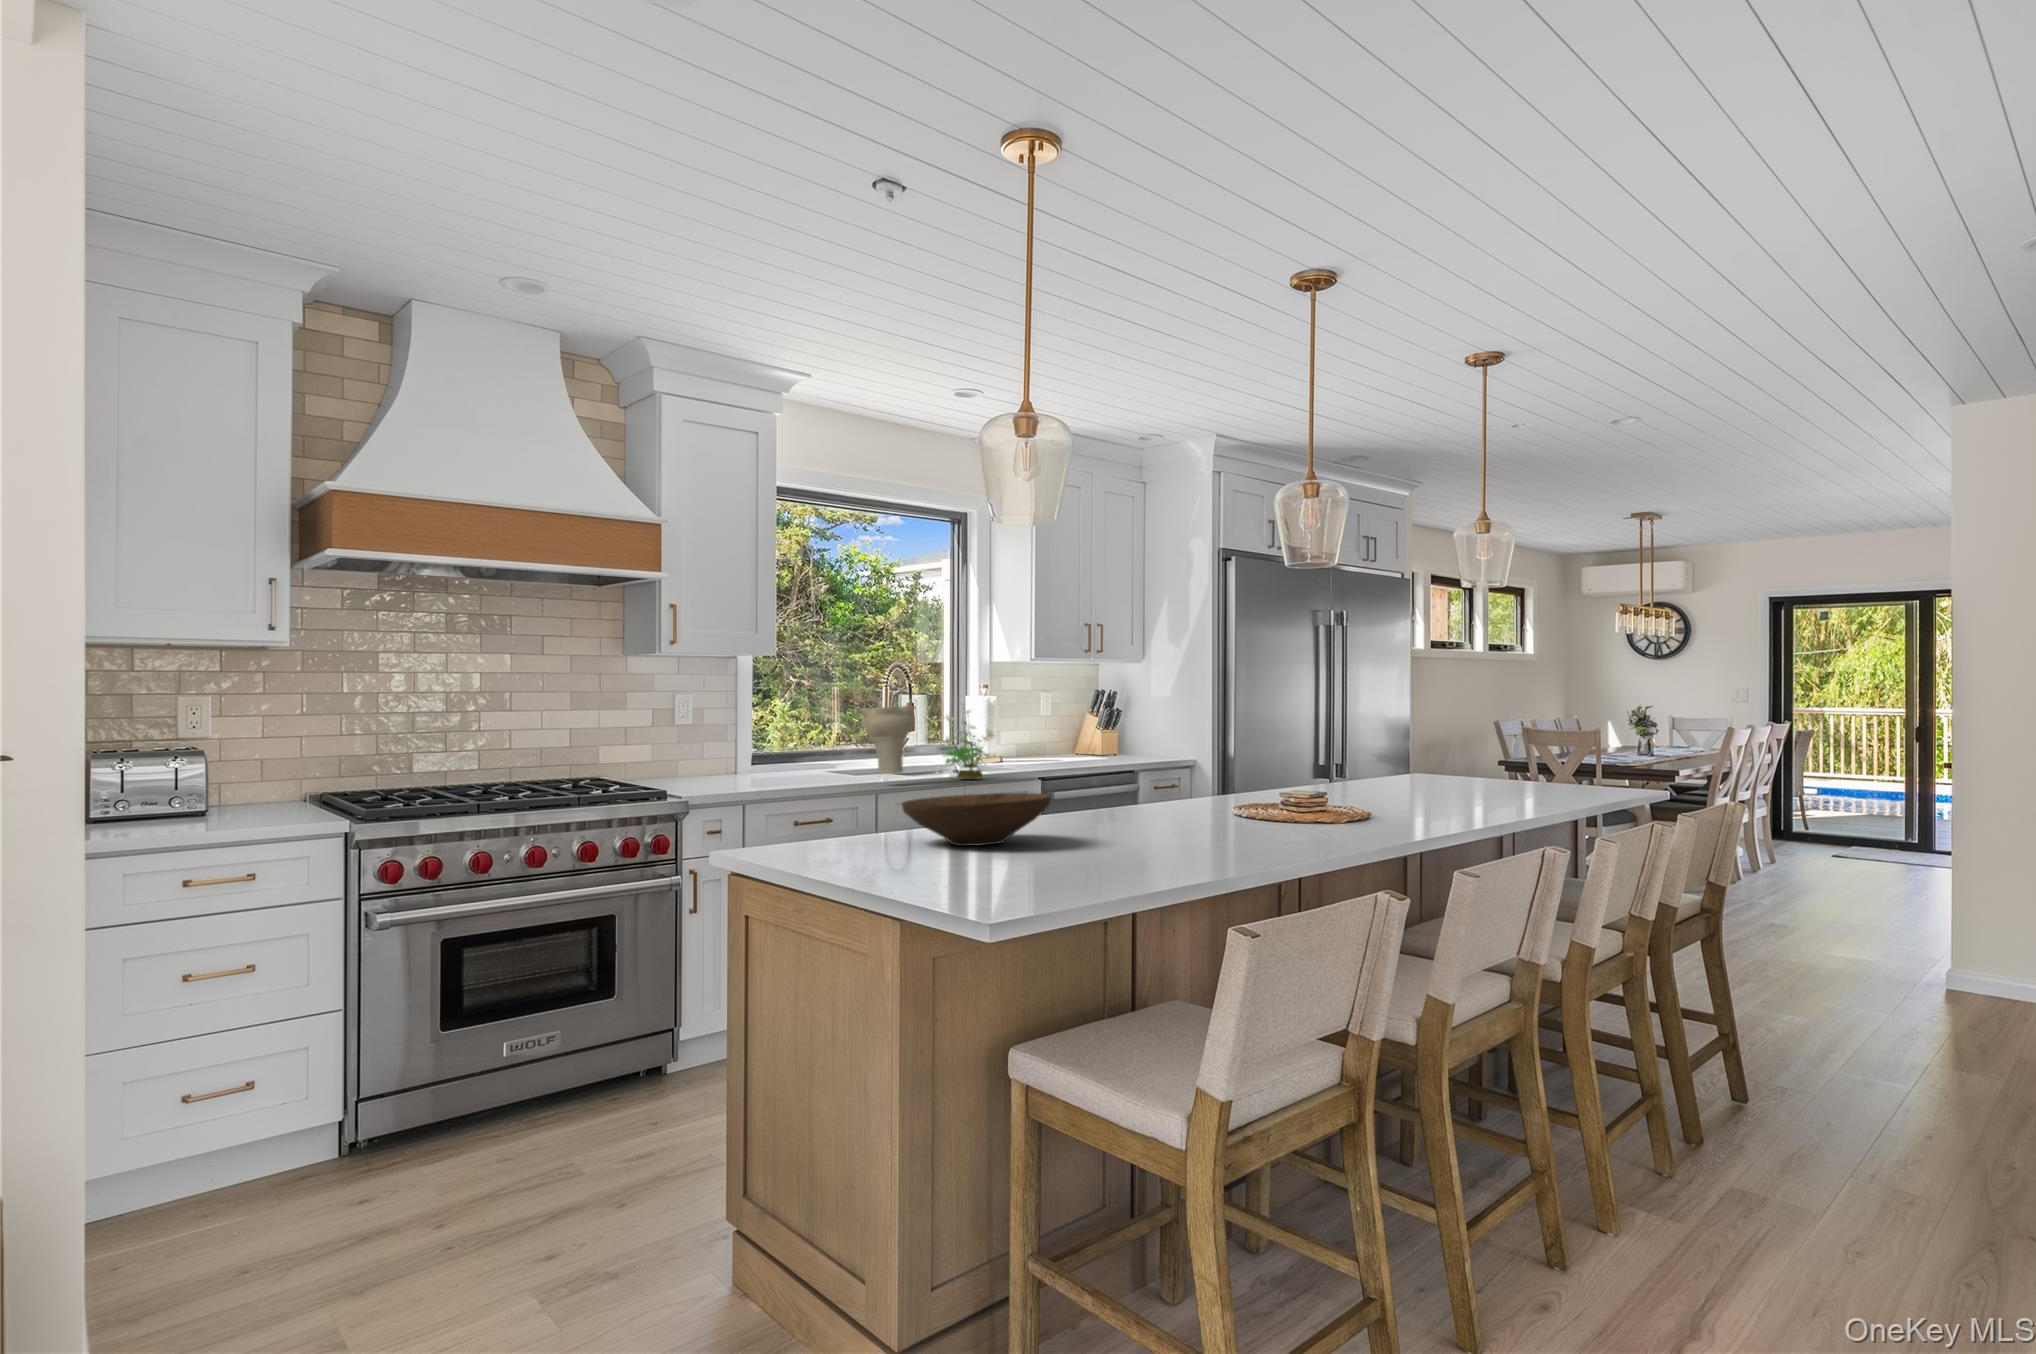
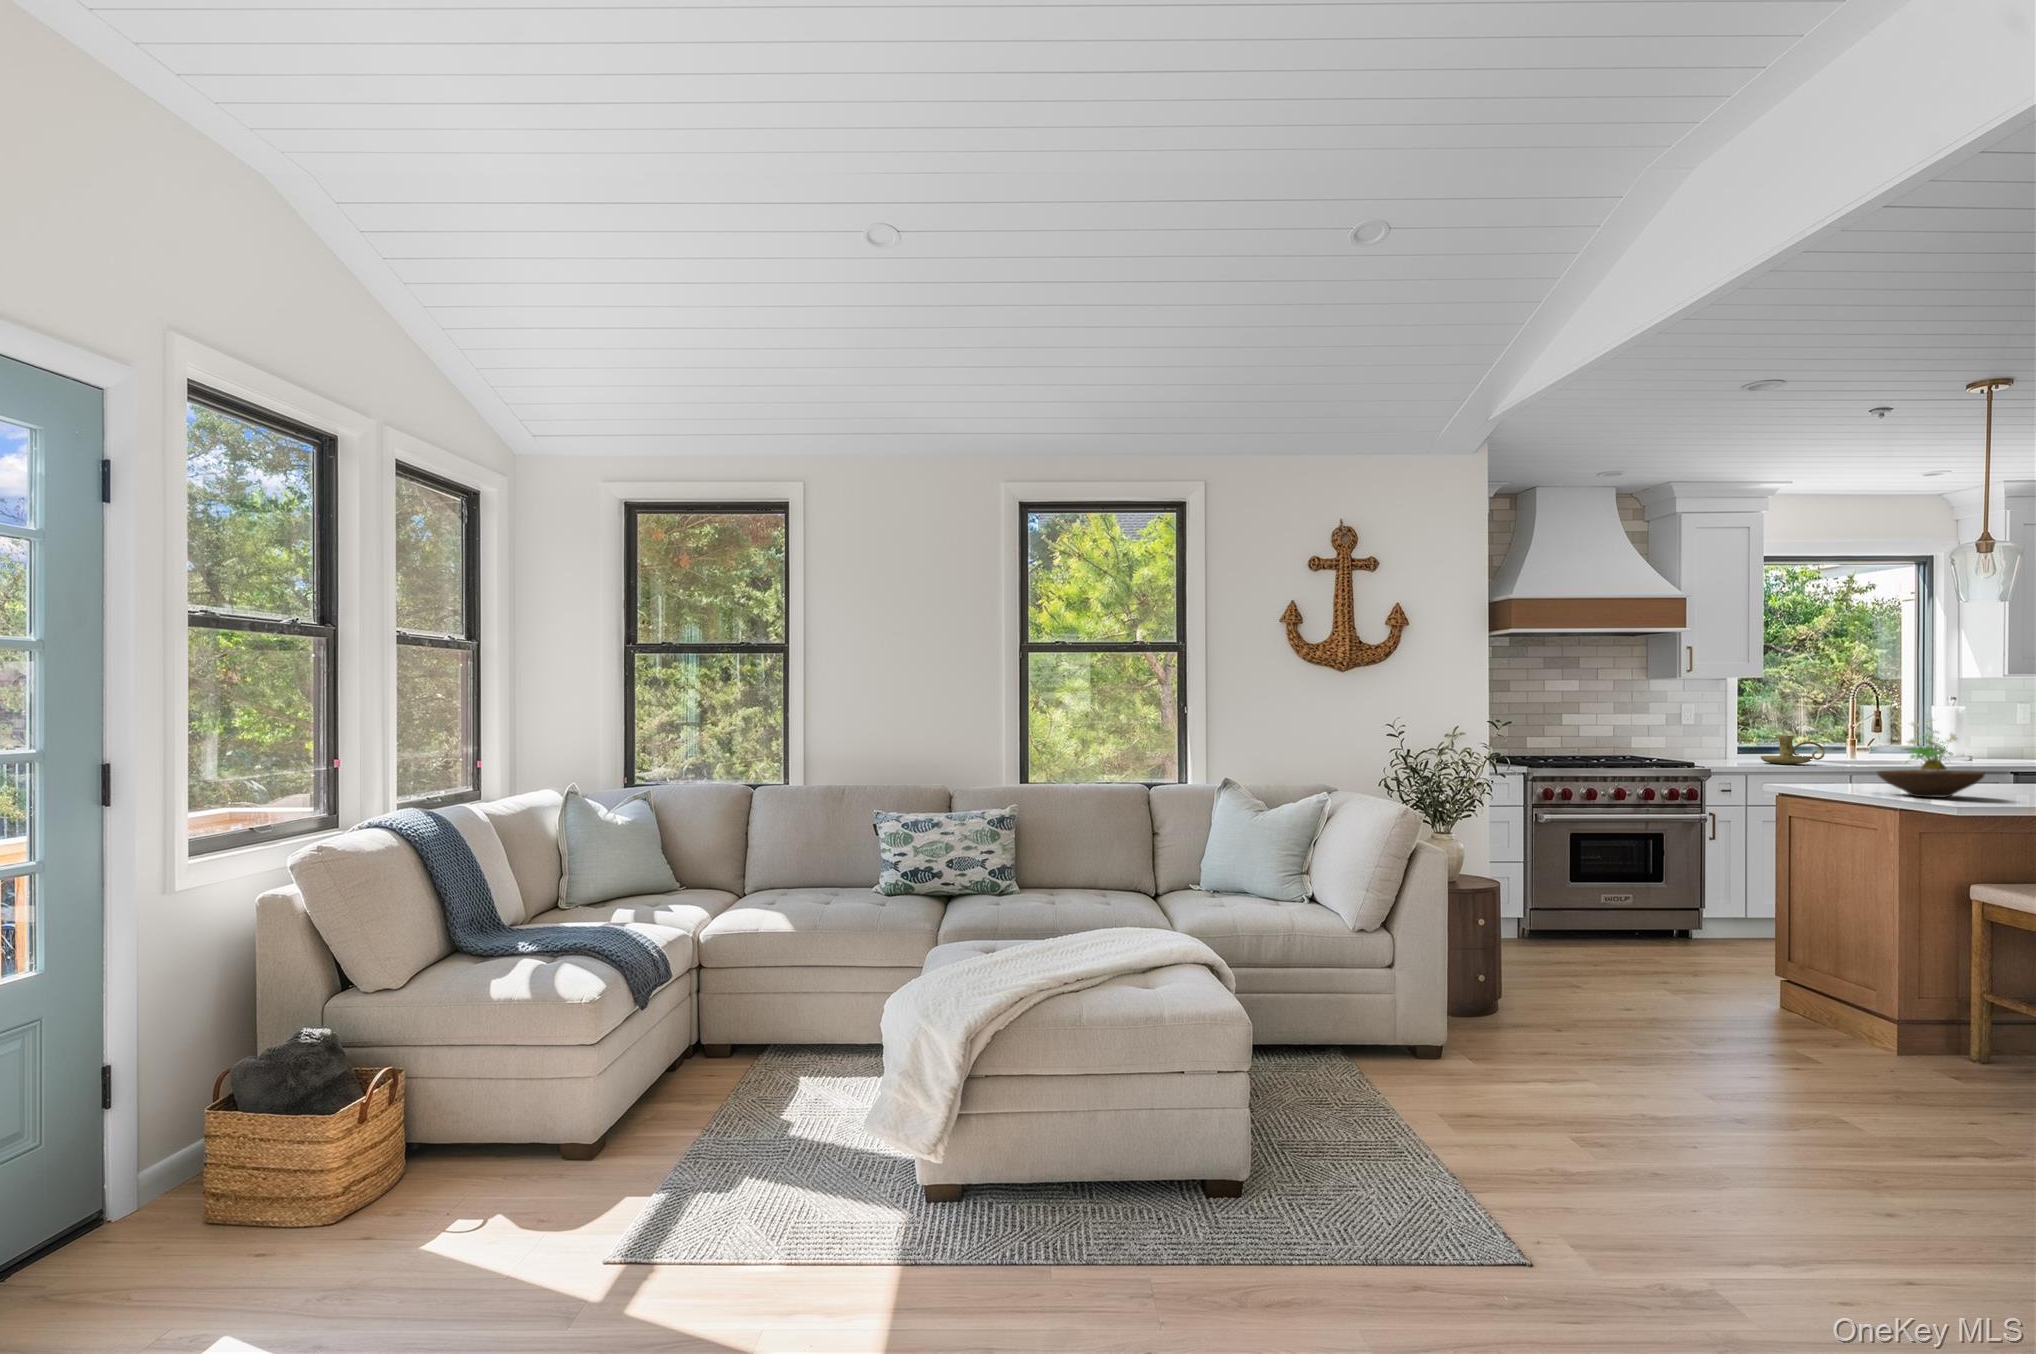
vase: present [860,706,915,774] -> none [1825,713,1892,770]
candle holder: none [775,739,852,781] -> present [1761,736,1825,765]

